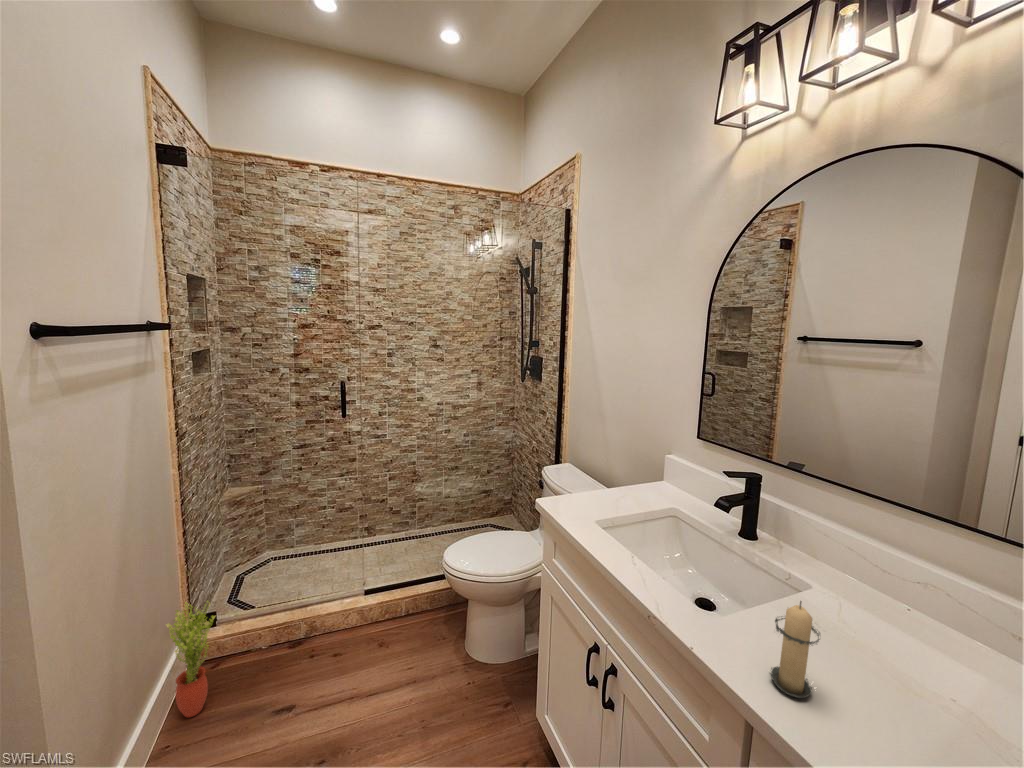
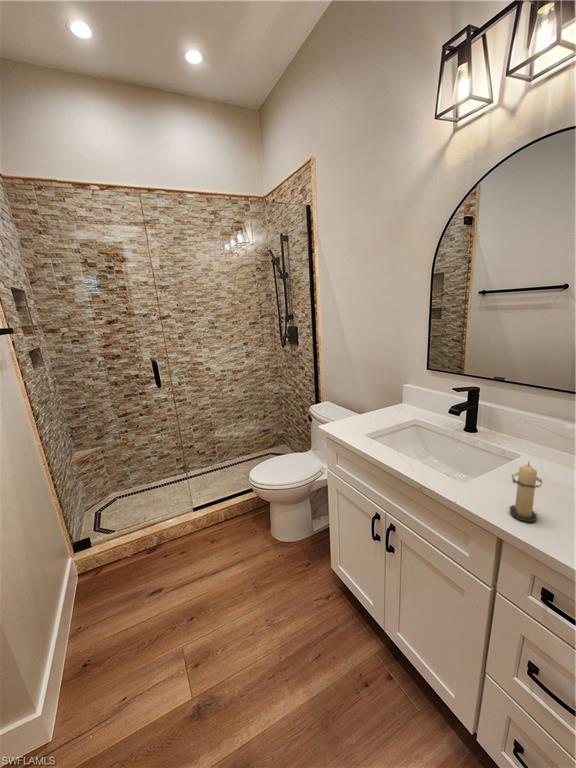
potted plant: present [166,601,215,717] -> none [57,533,96,614]

